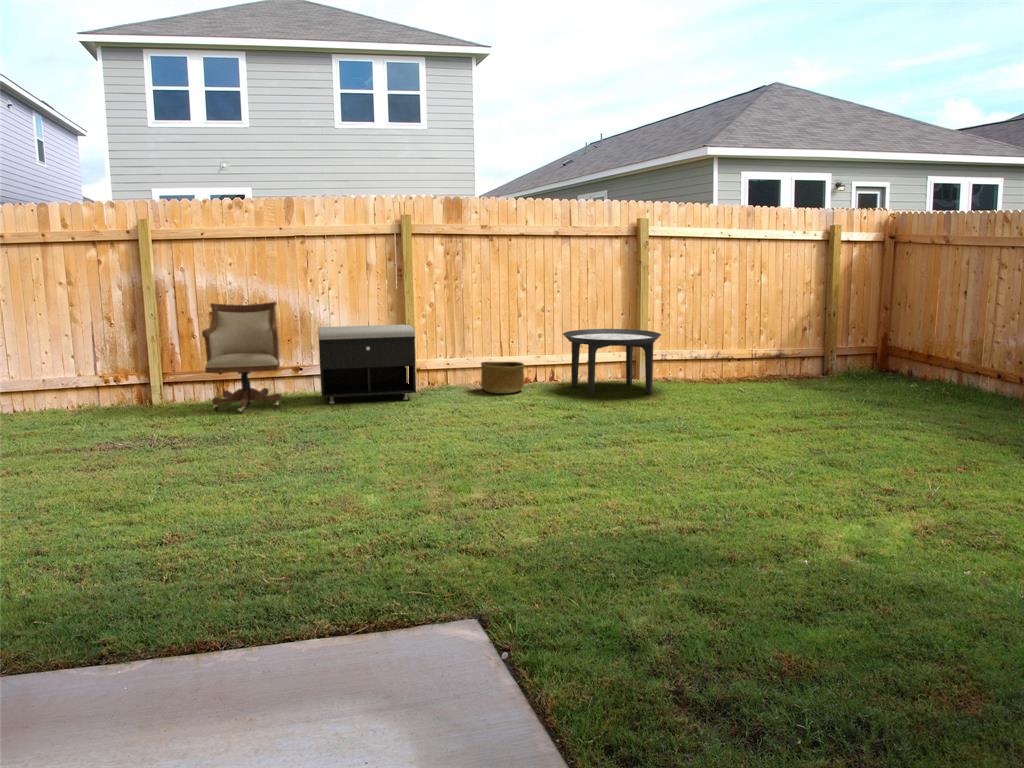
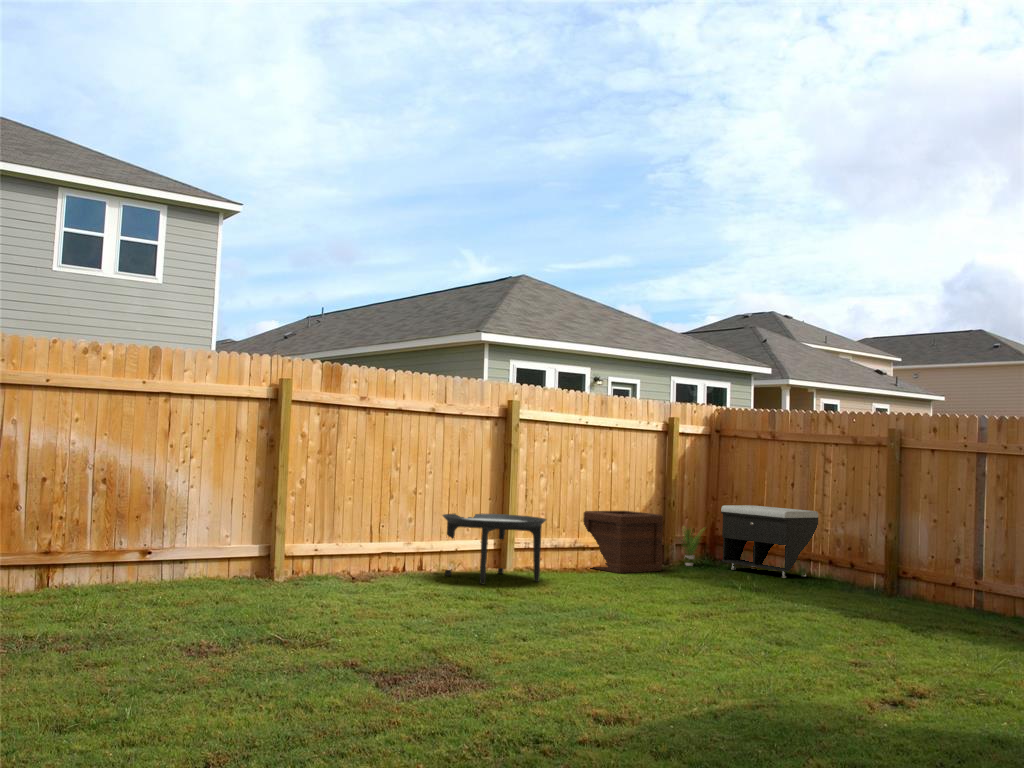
chair: present [202,302,282,413] -> none [53,467,154,604]
wooden crate: none [725,322,804,385] -> present [583,511,663,573]
storage bench: present [318,324,416,404] -> present [721,505,818,578]
potted plant: none [827,334,866,375] -> present [681,529,703,566]
basket: present [481,362,524,394] -> none [354,547,405,583]

